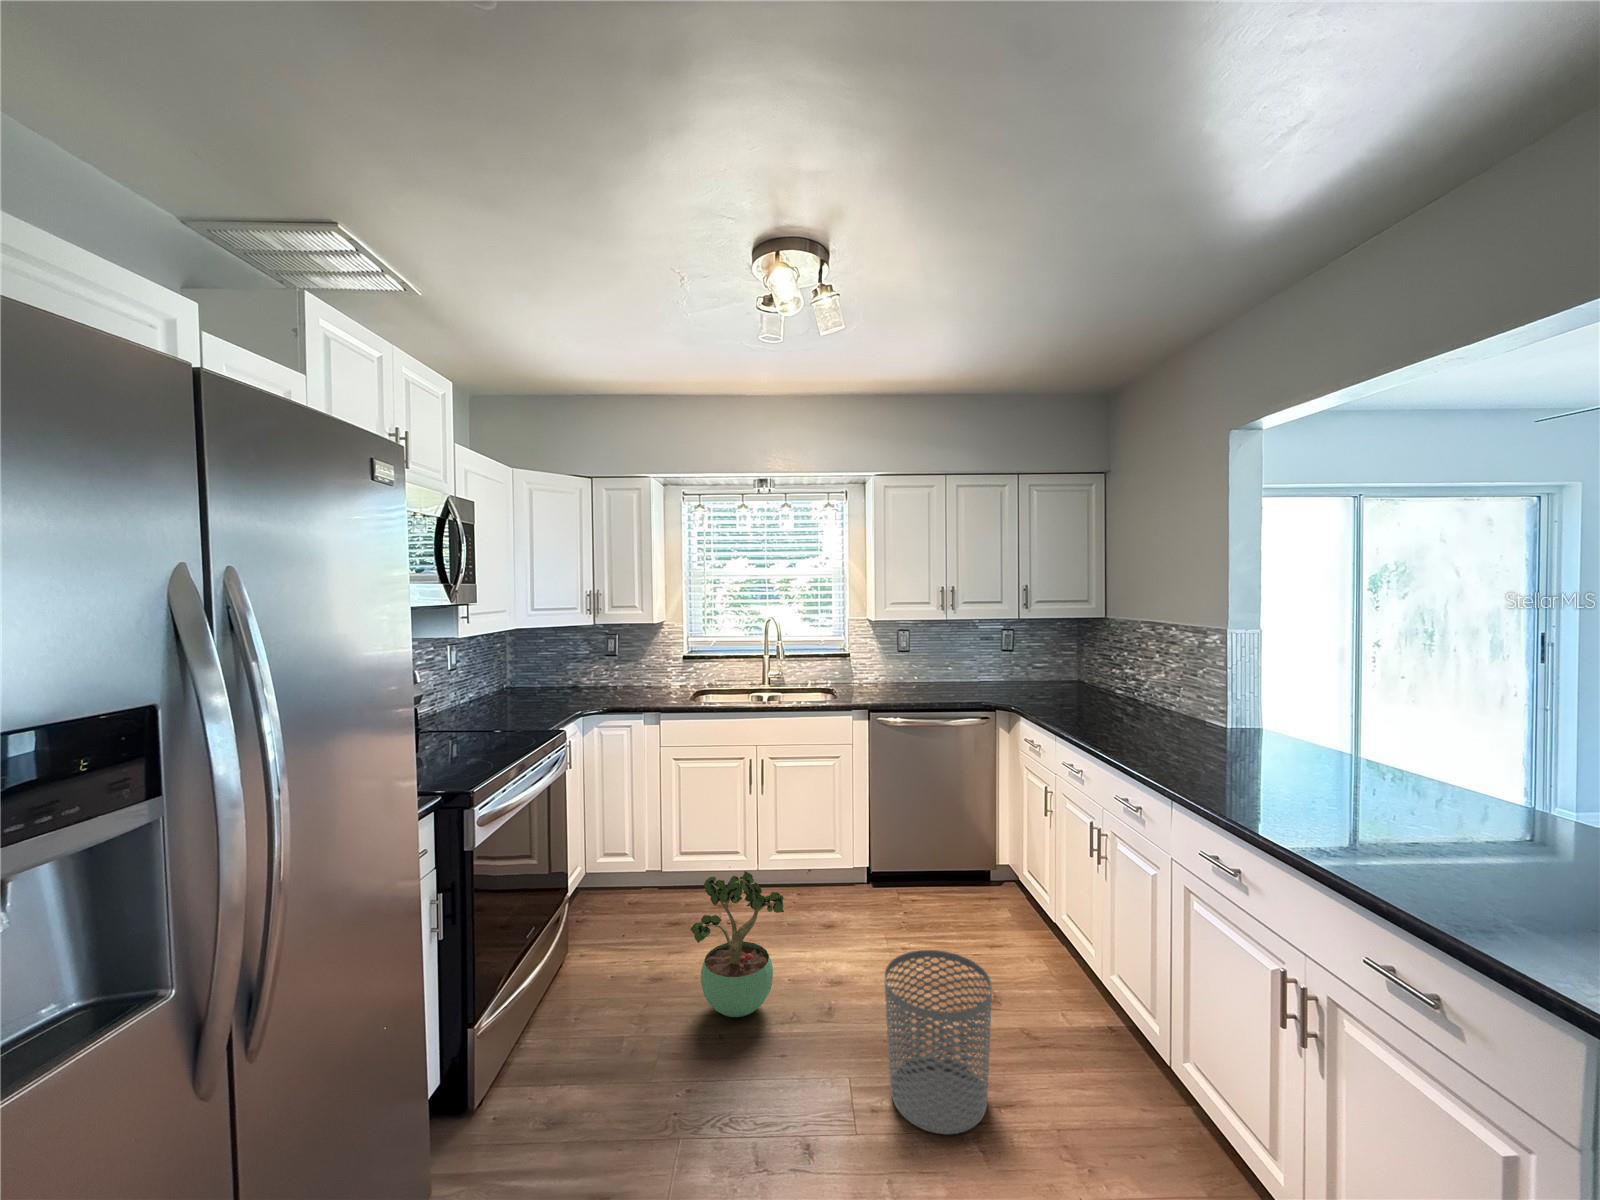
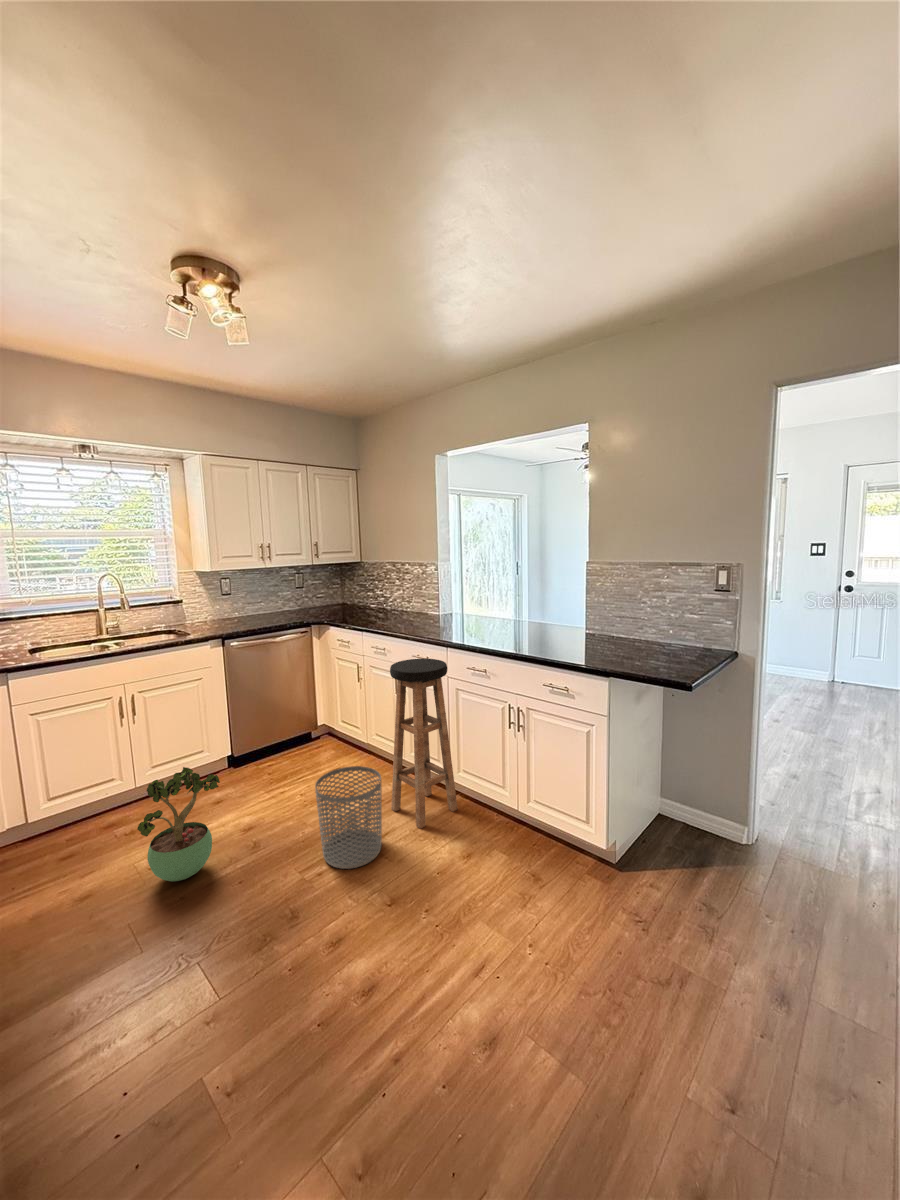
bar stool: none [1041,801,1166,1127] -> present [390,659,458,829]

